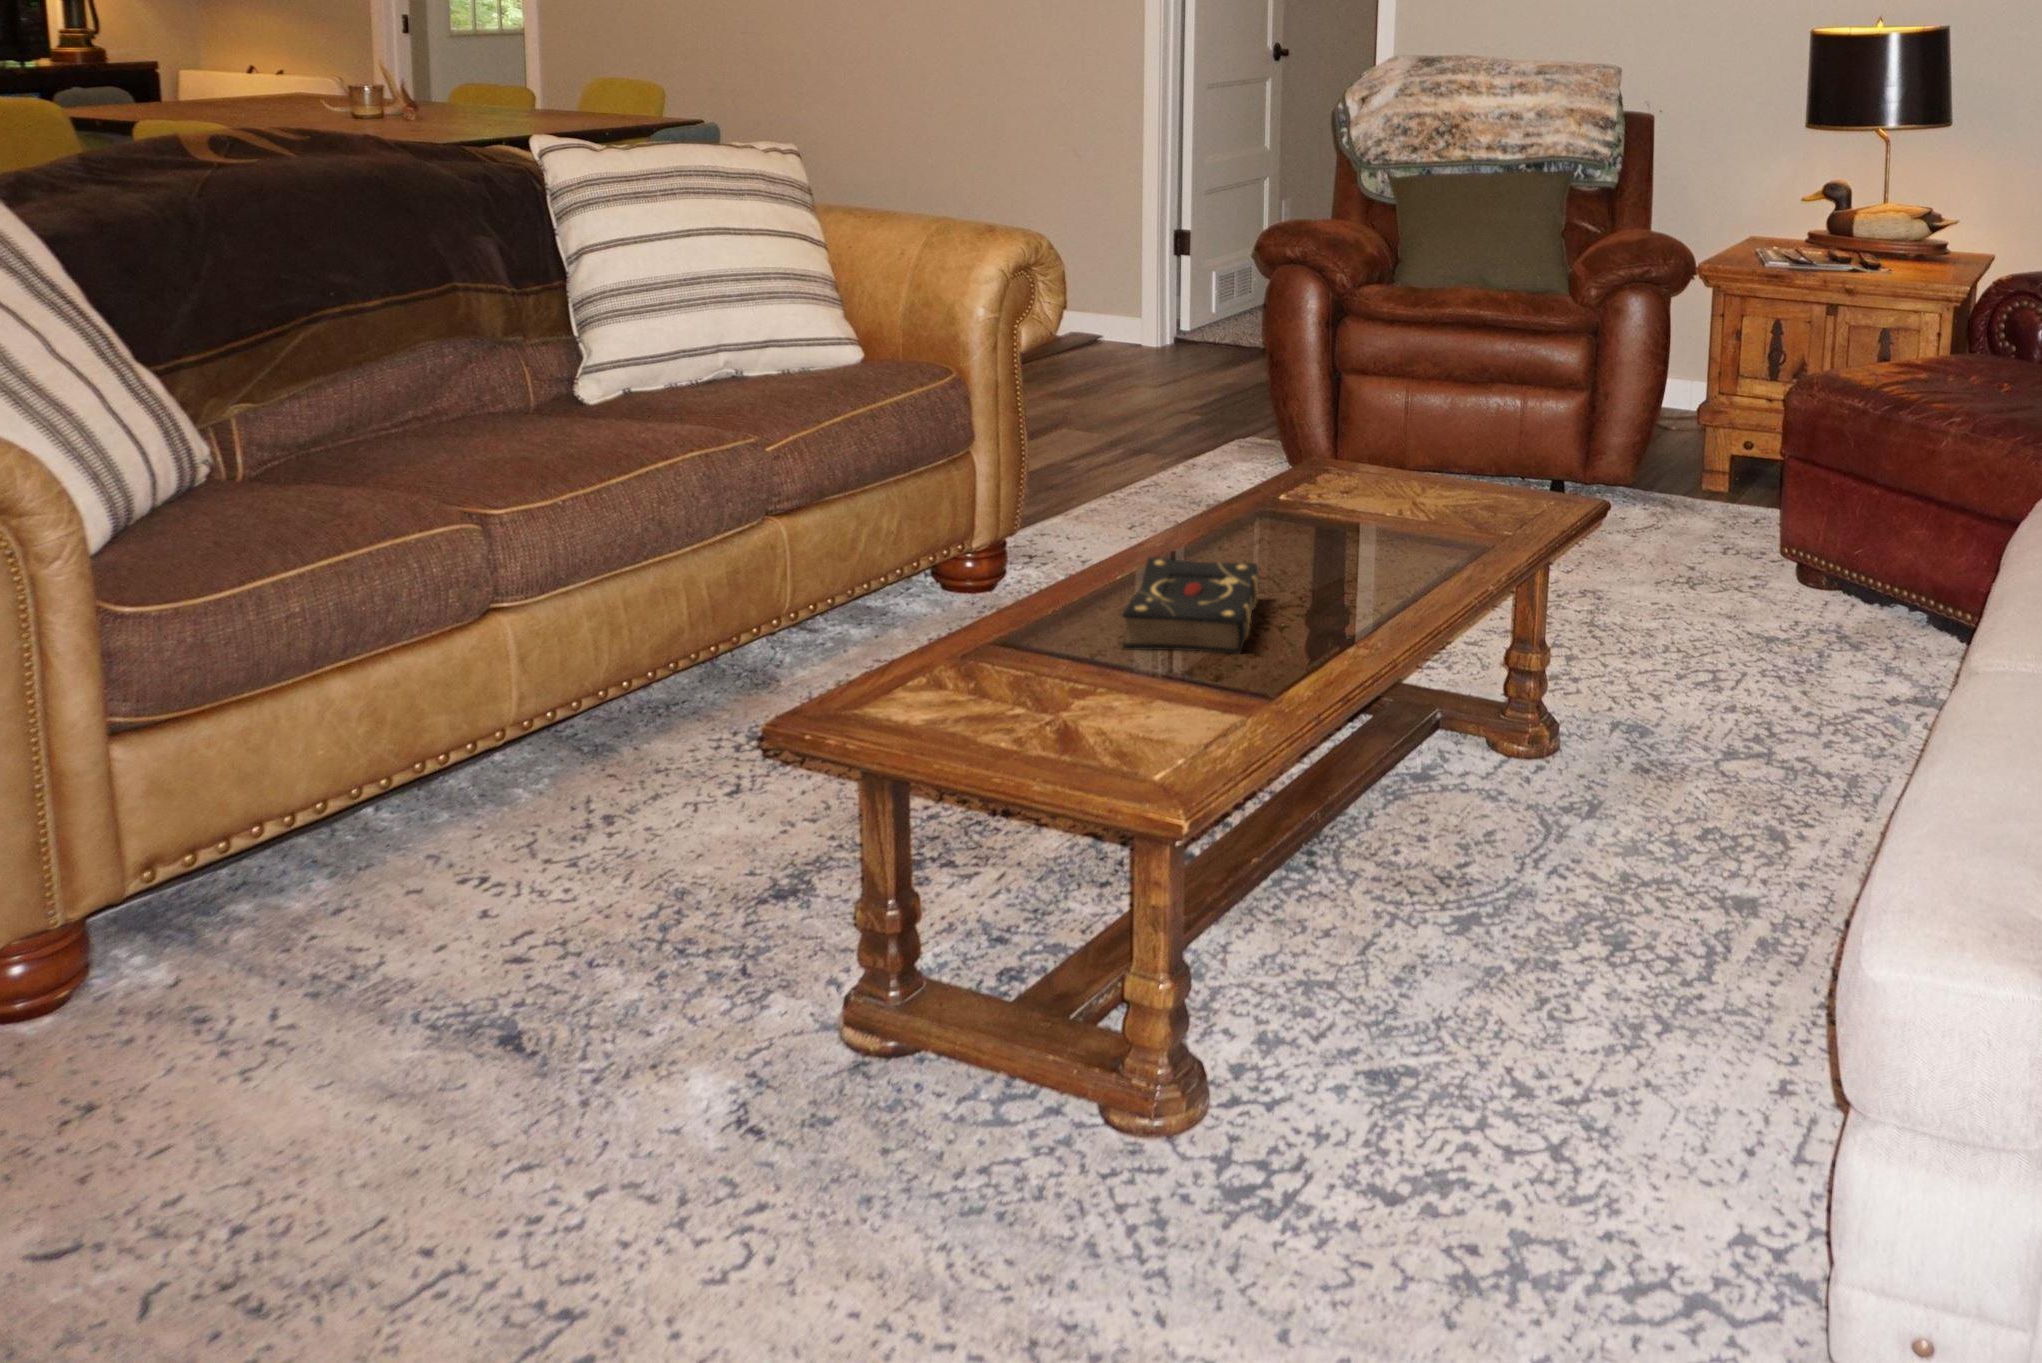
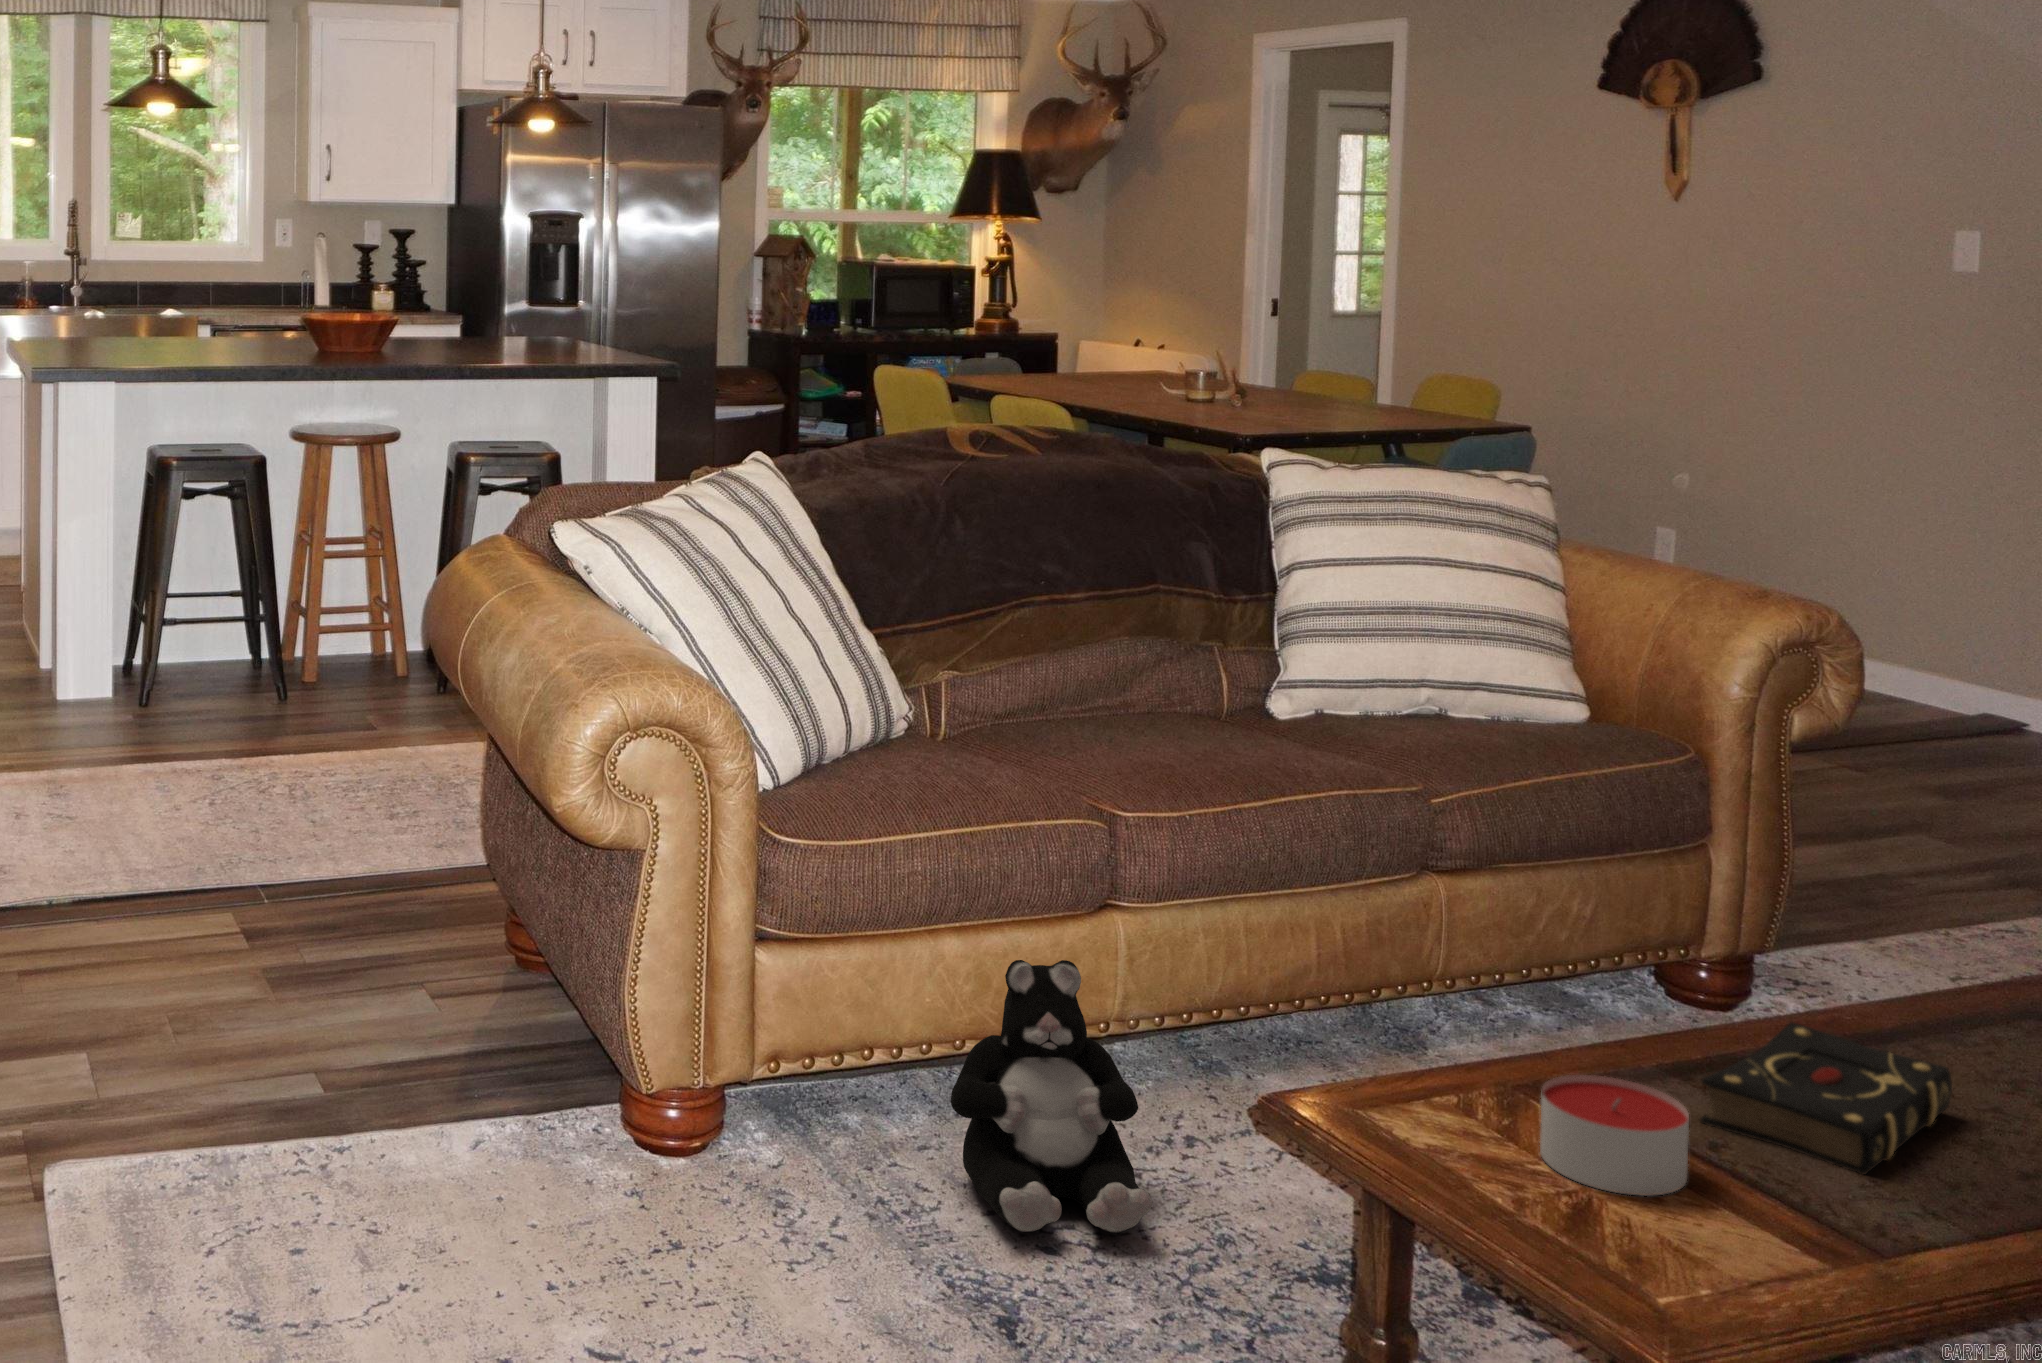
candle: none [1034,627,1146,718] -> present [1540,1075,1689,1196]
plush toy: none [377,670,616,952] -> present [950,960,1152,1233]

